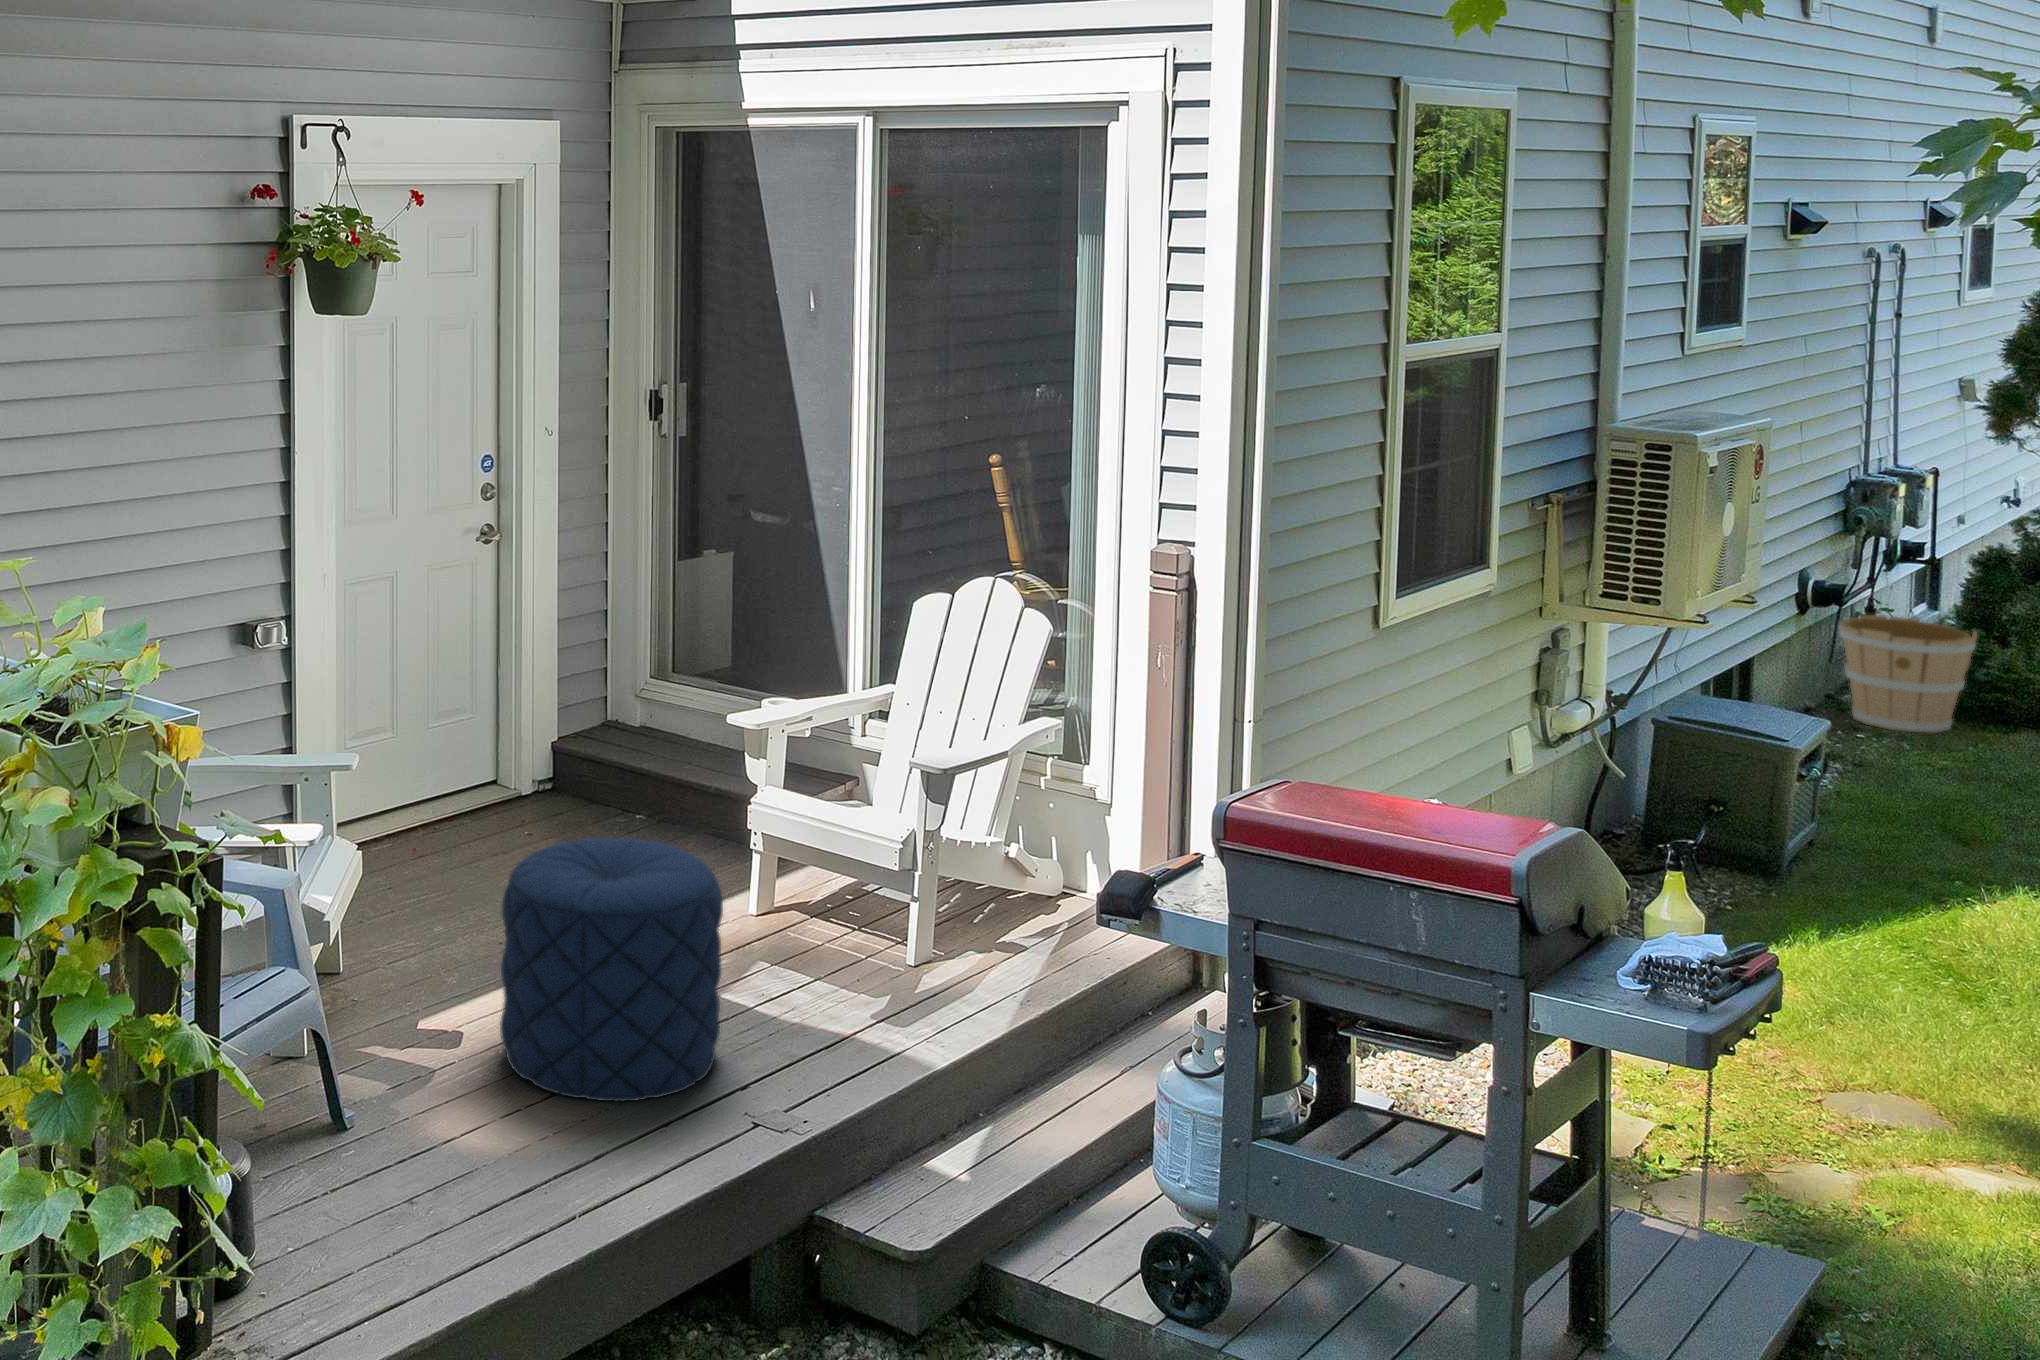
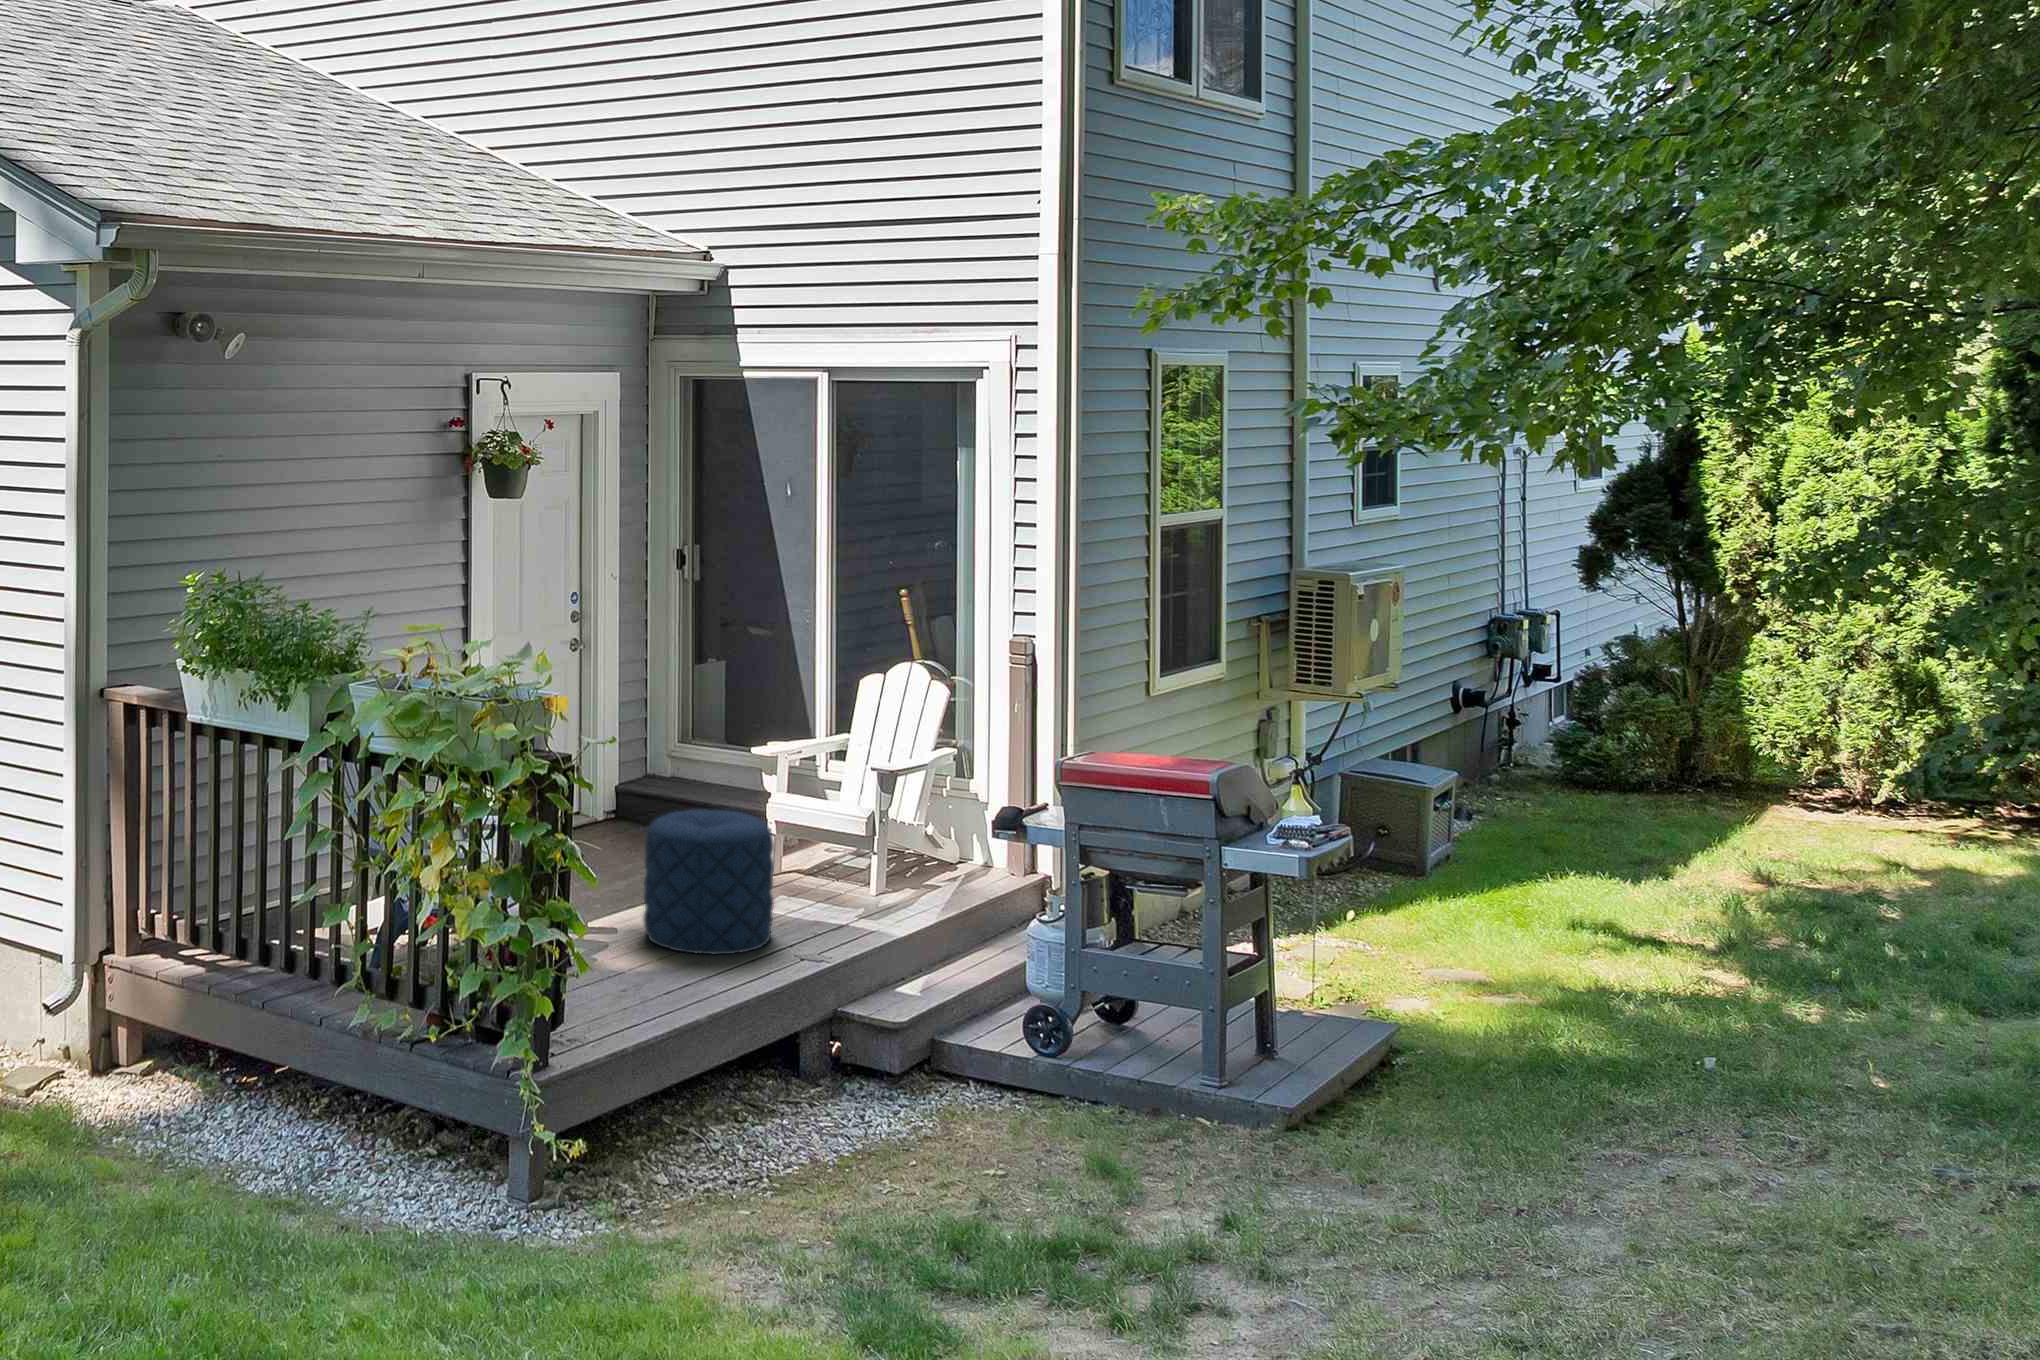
wooden bucket: present [1839,615,1977,733] -> none [1485,714,1577,797]

